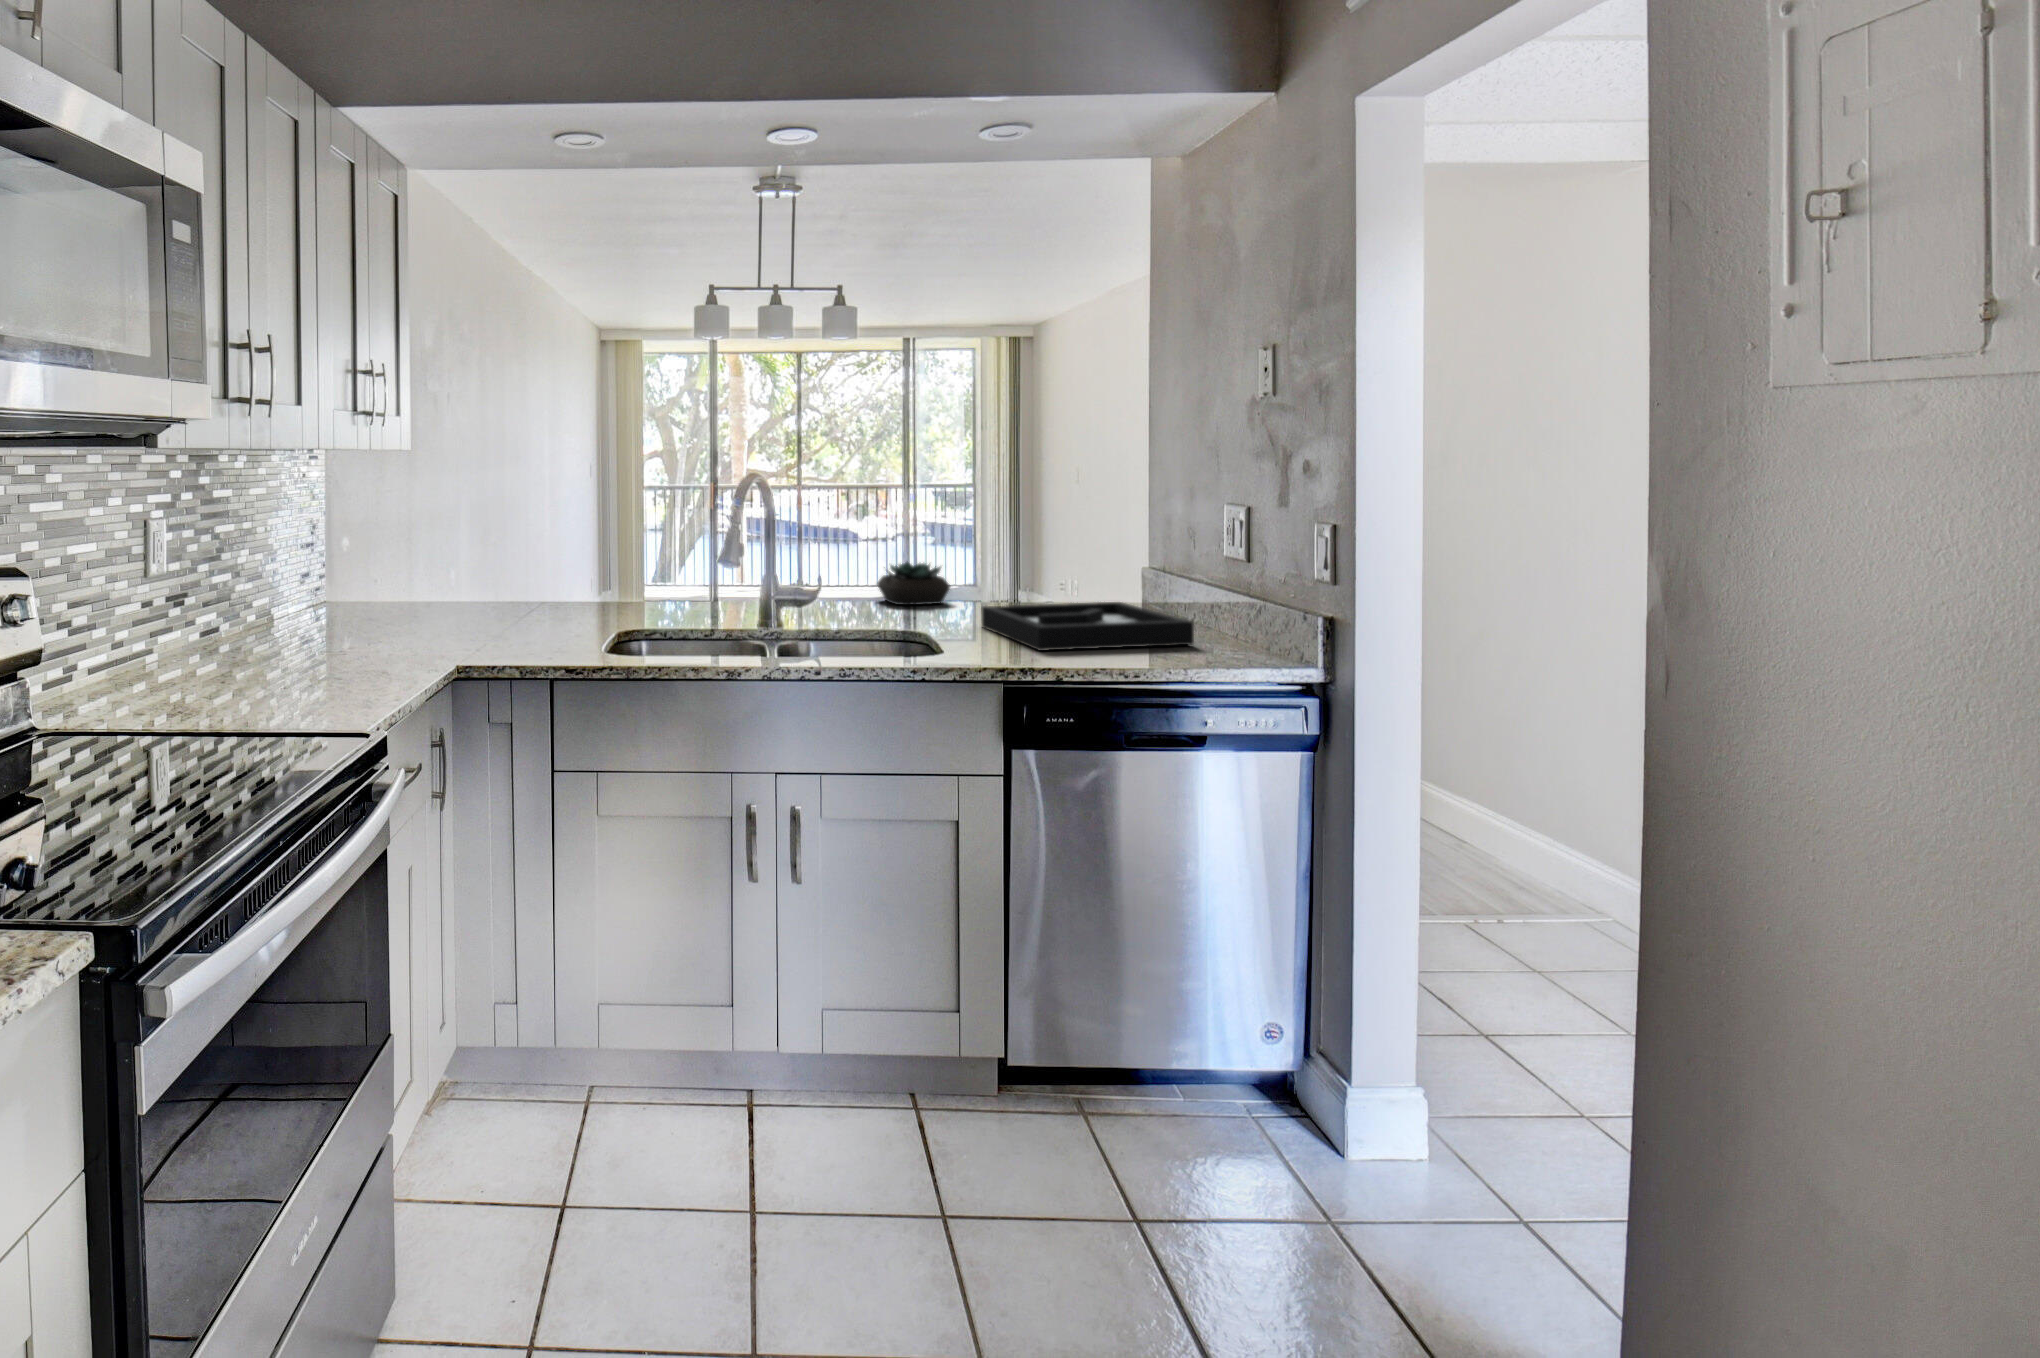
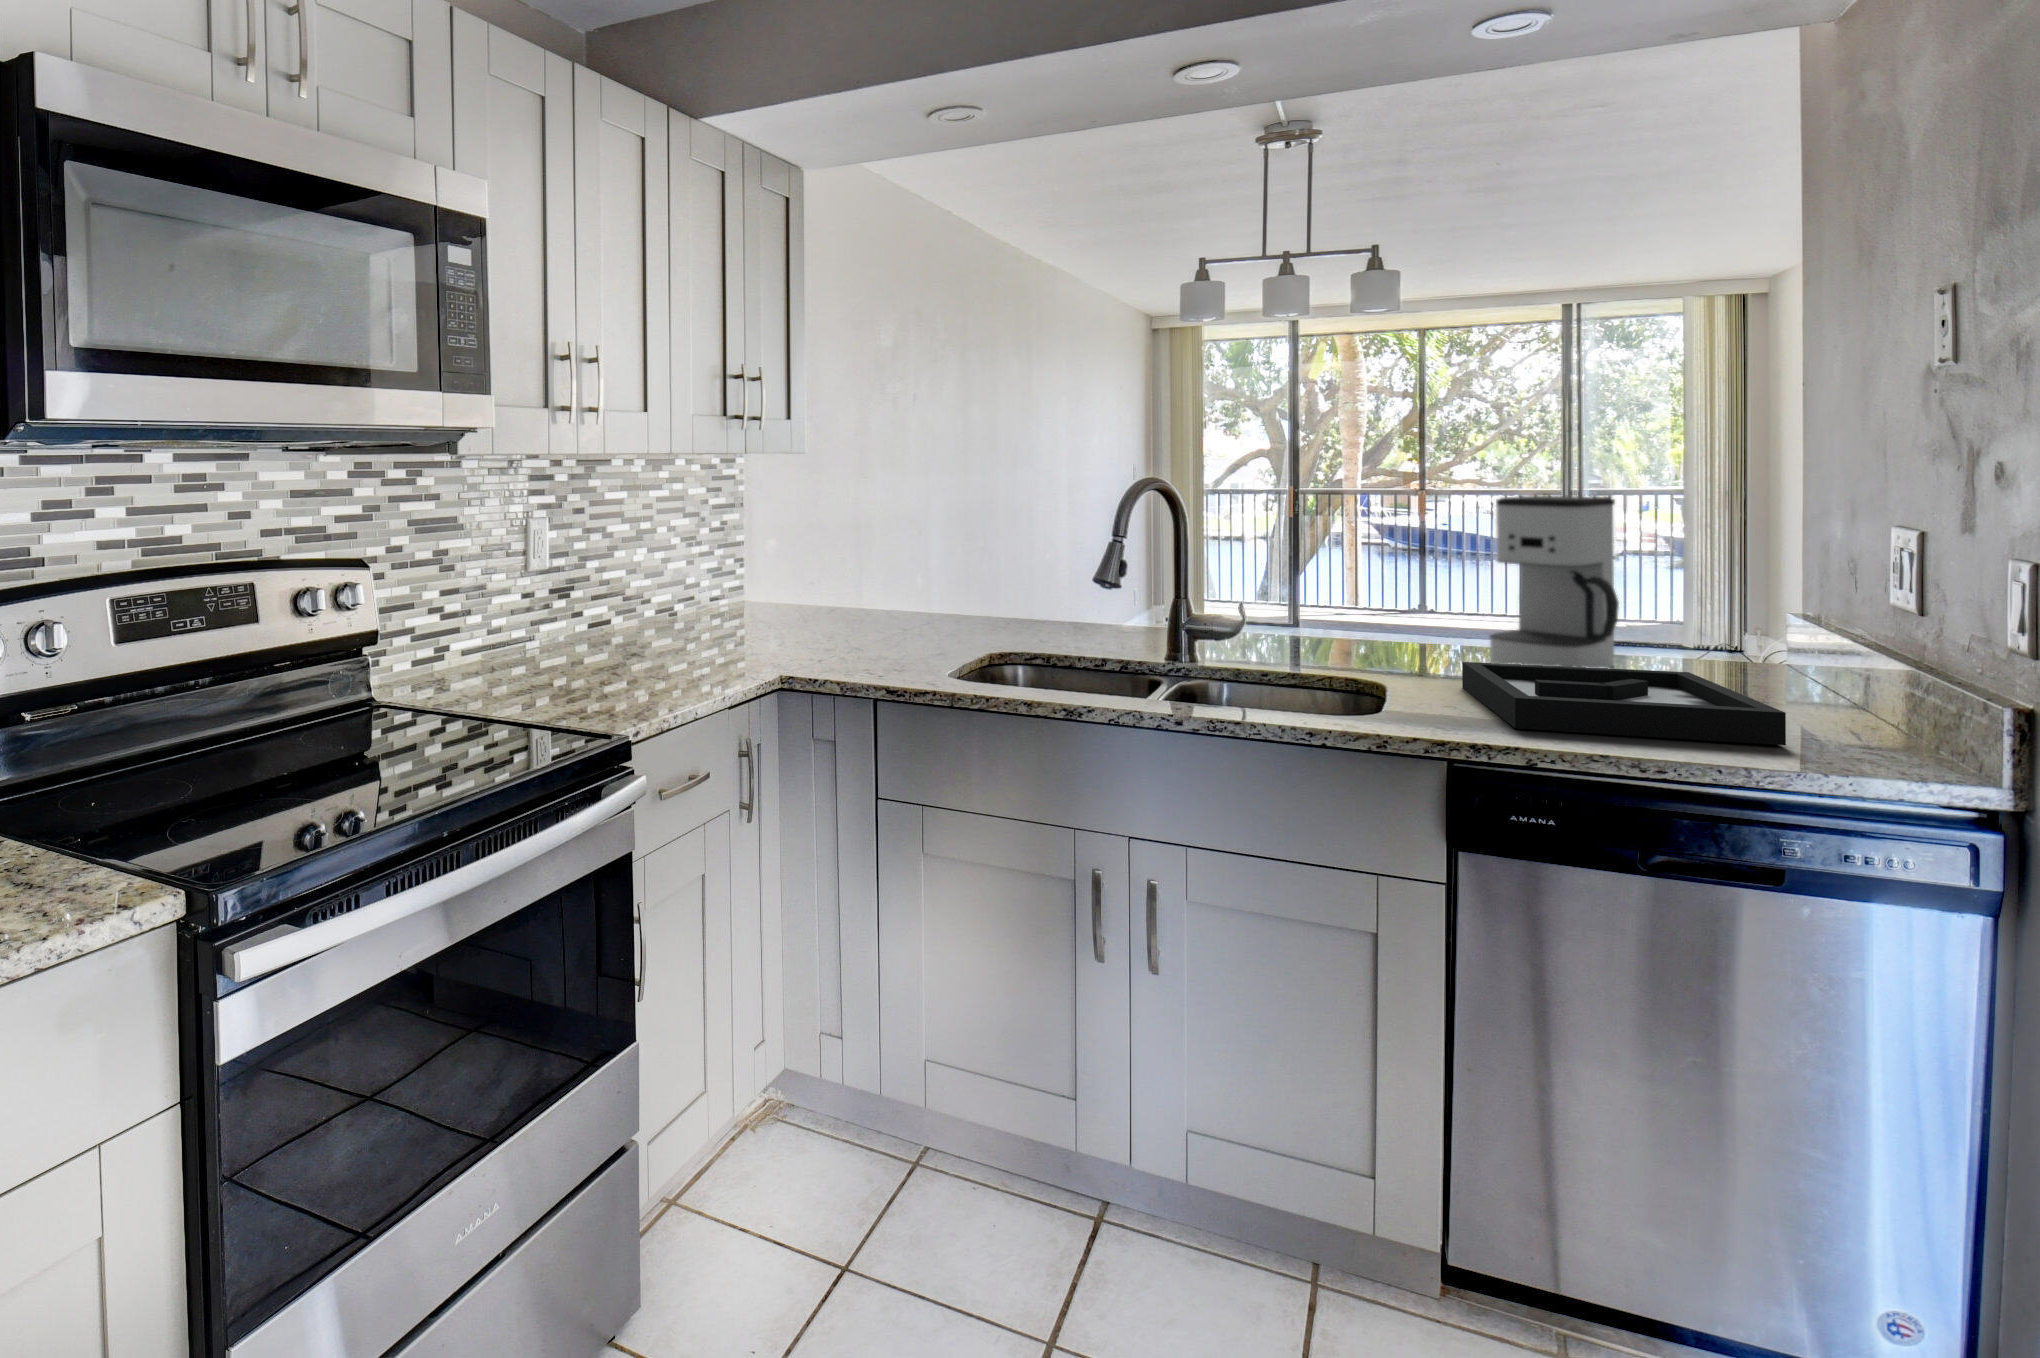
coffee maker: none [985,475,1069,615] -> present [1490,496,1619,668]
succulent plant: present [877,562,950,605] -> none [1349,597,1448,652]

